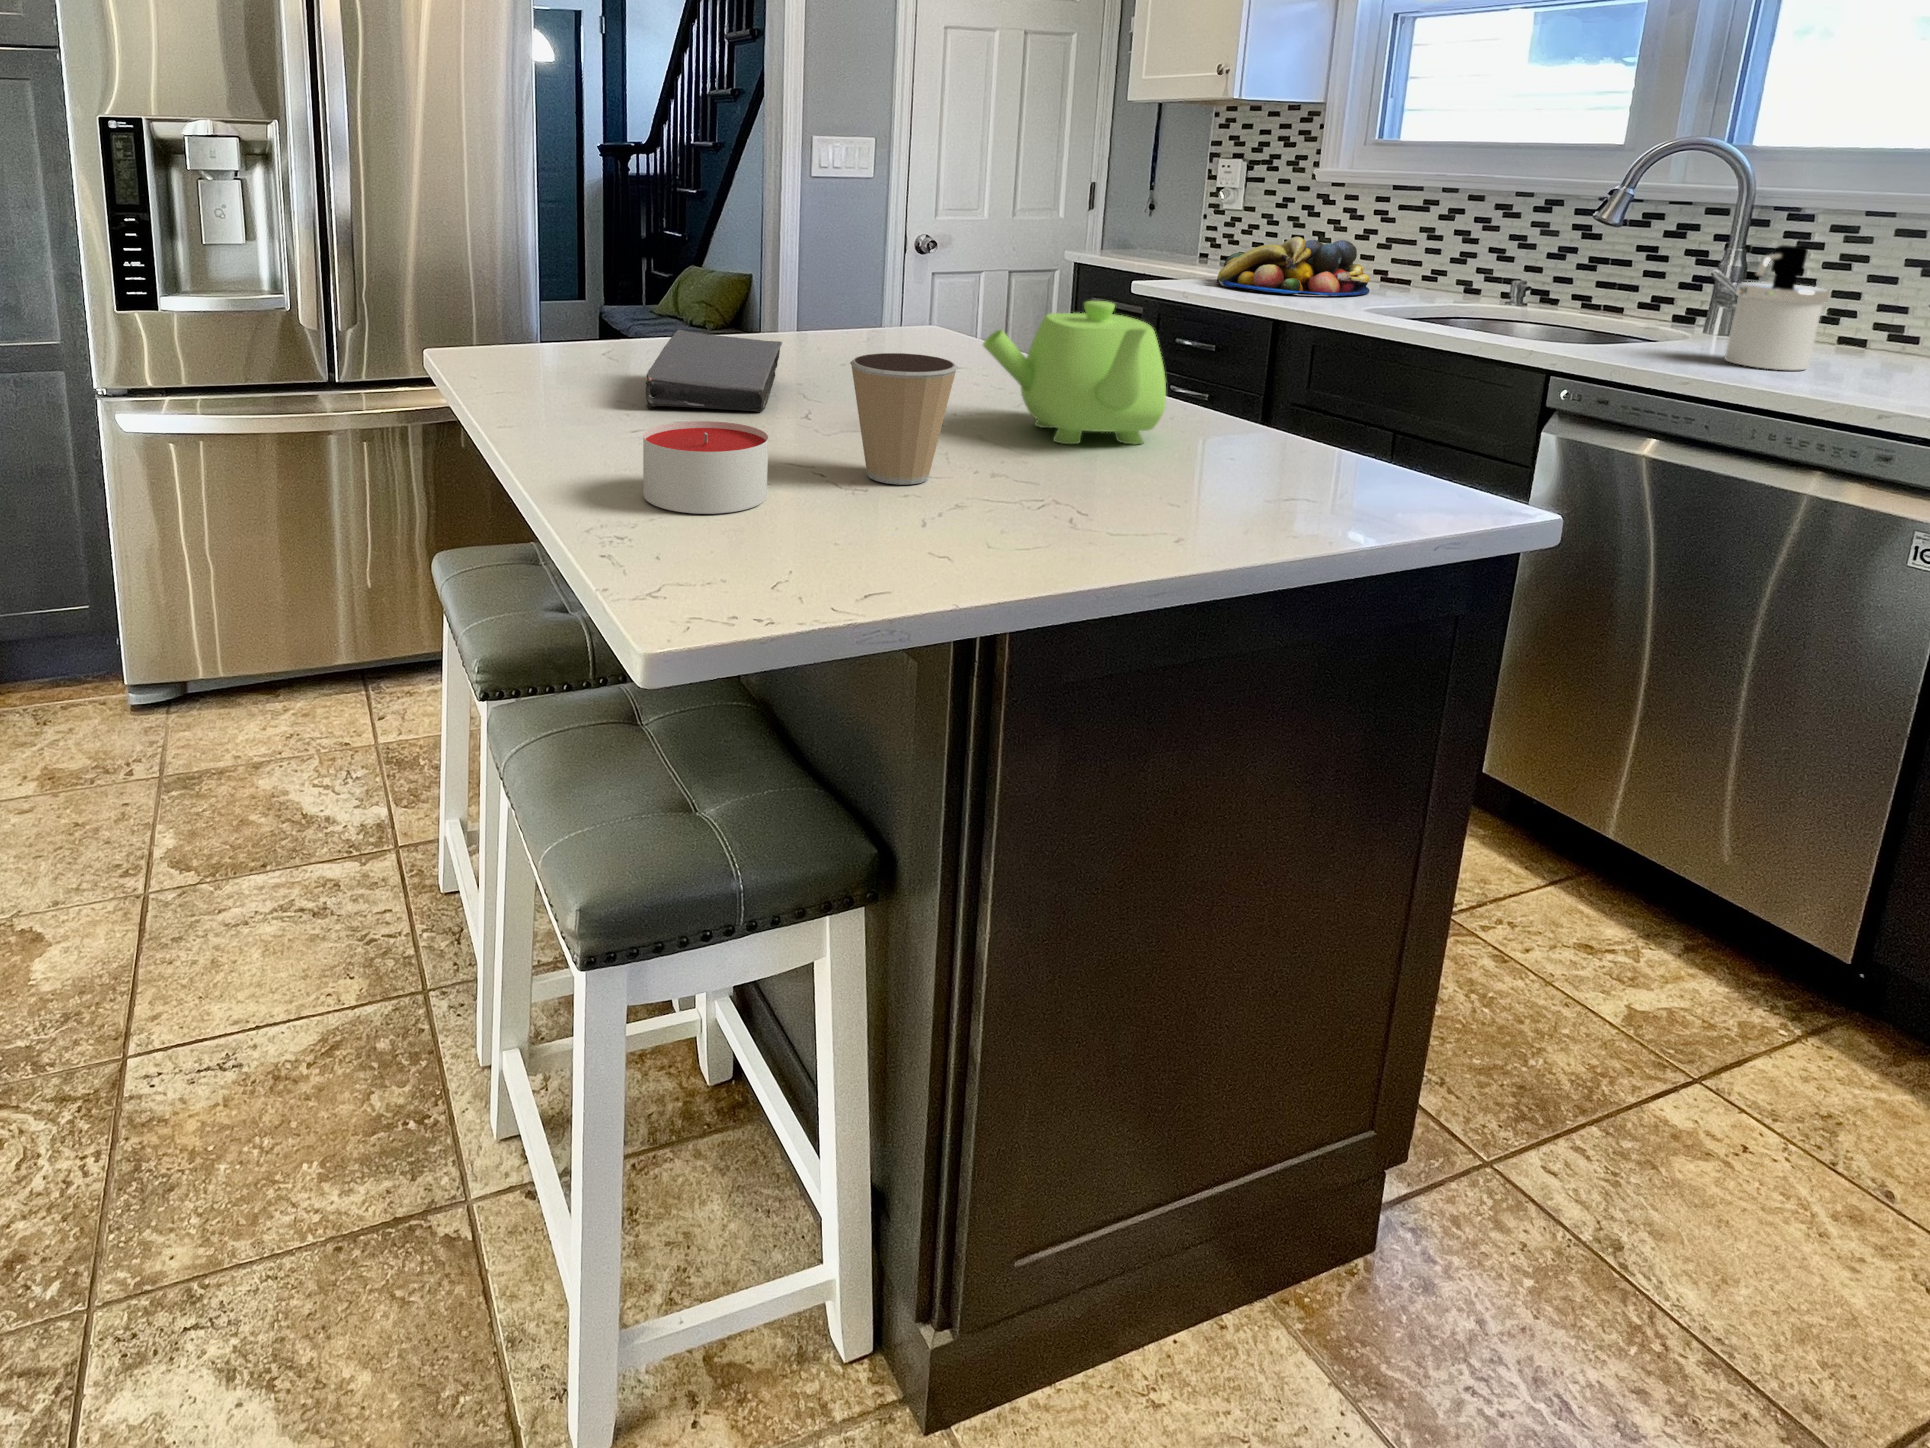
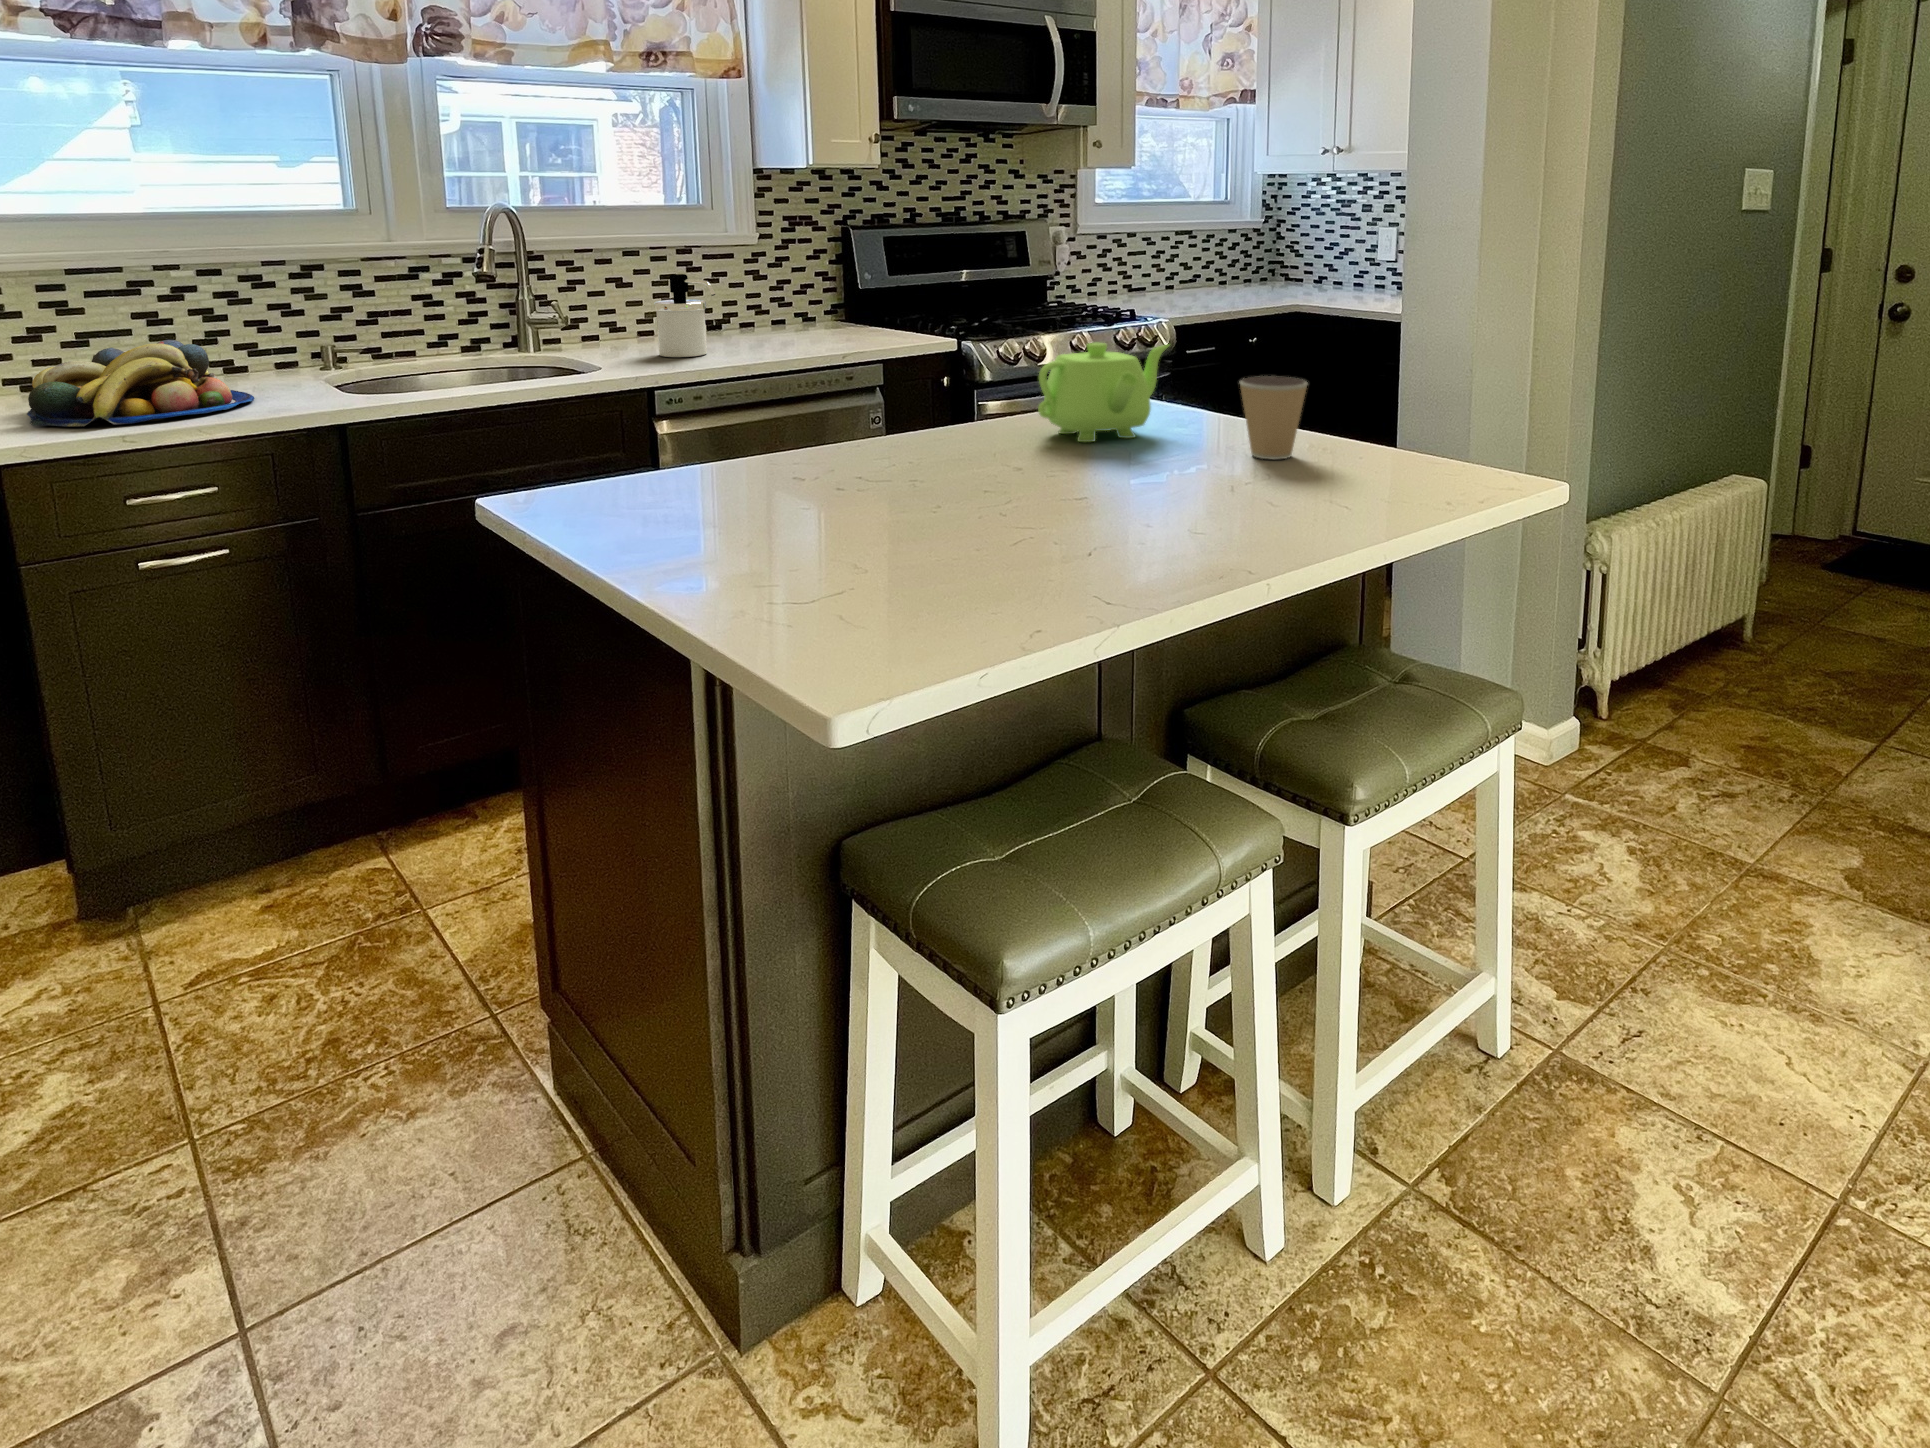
book: present [646,330,782,412] -> none [984,463,1173,531]
candle: present [643,421,768,514] -> none [1341,431,1426,488]

